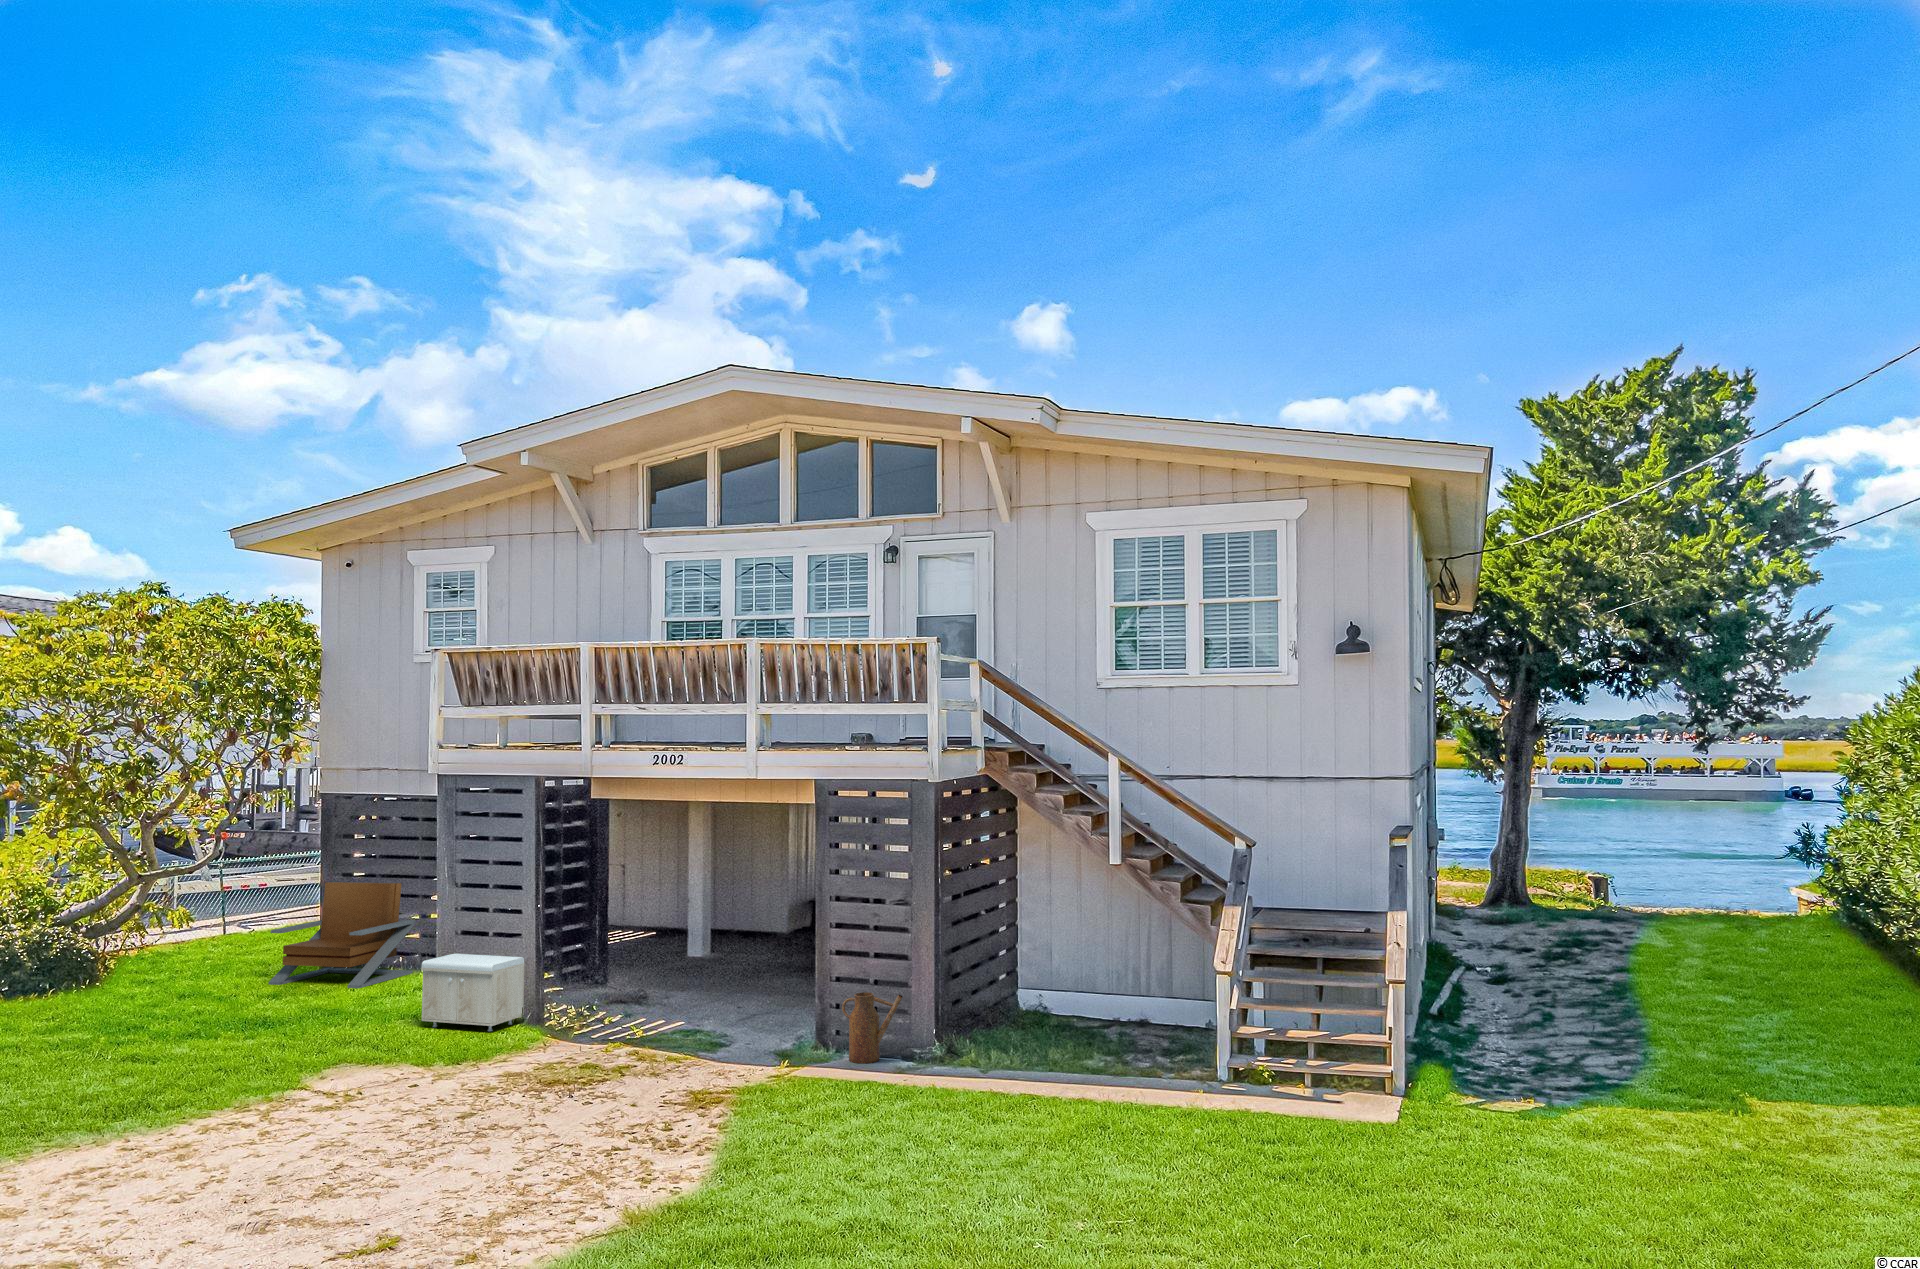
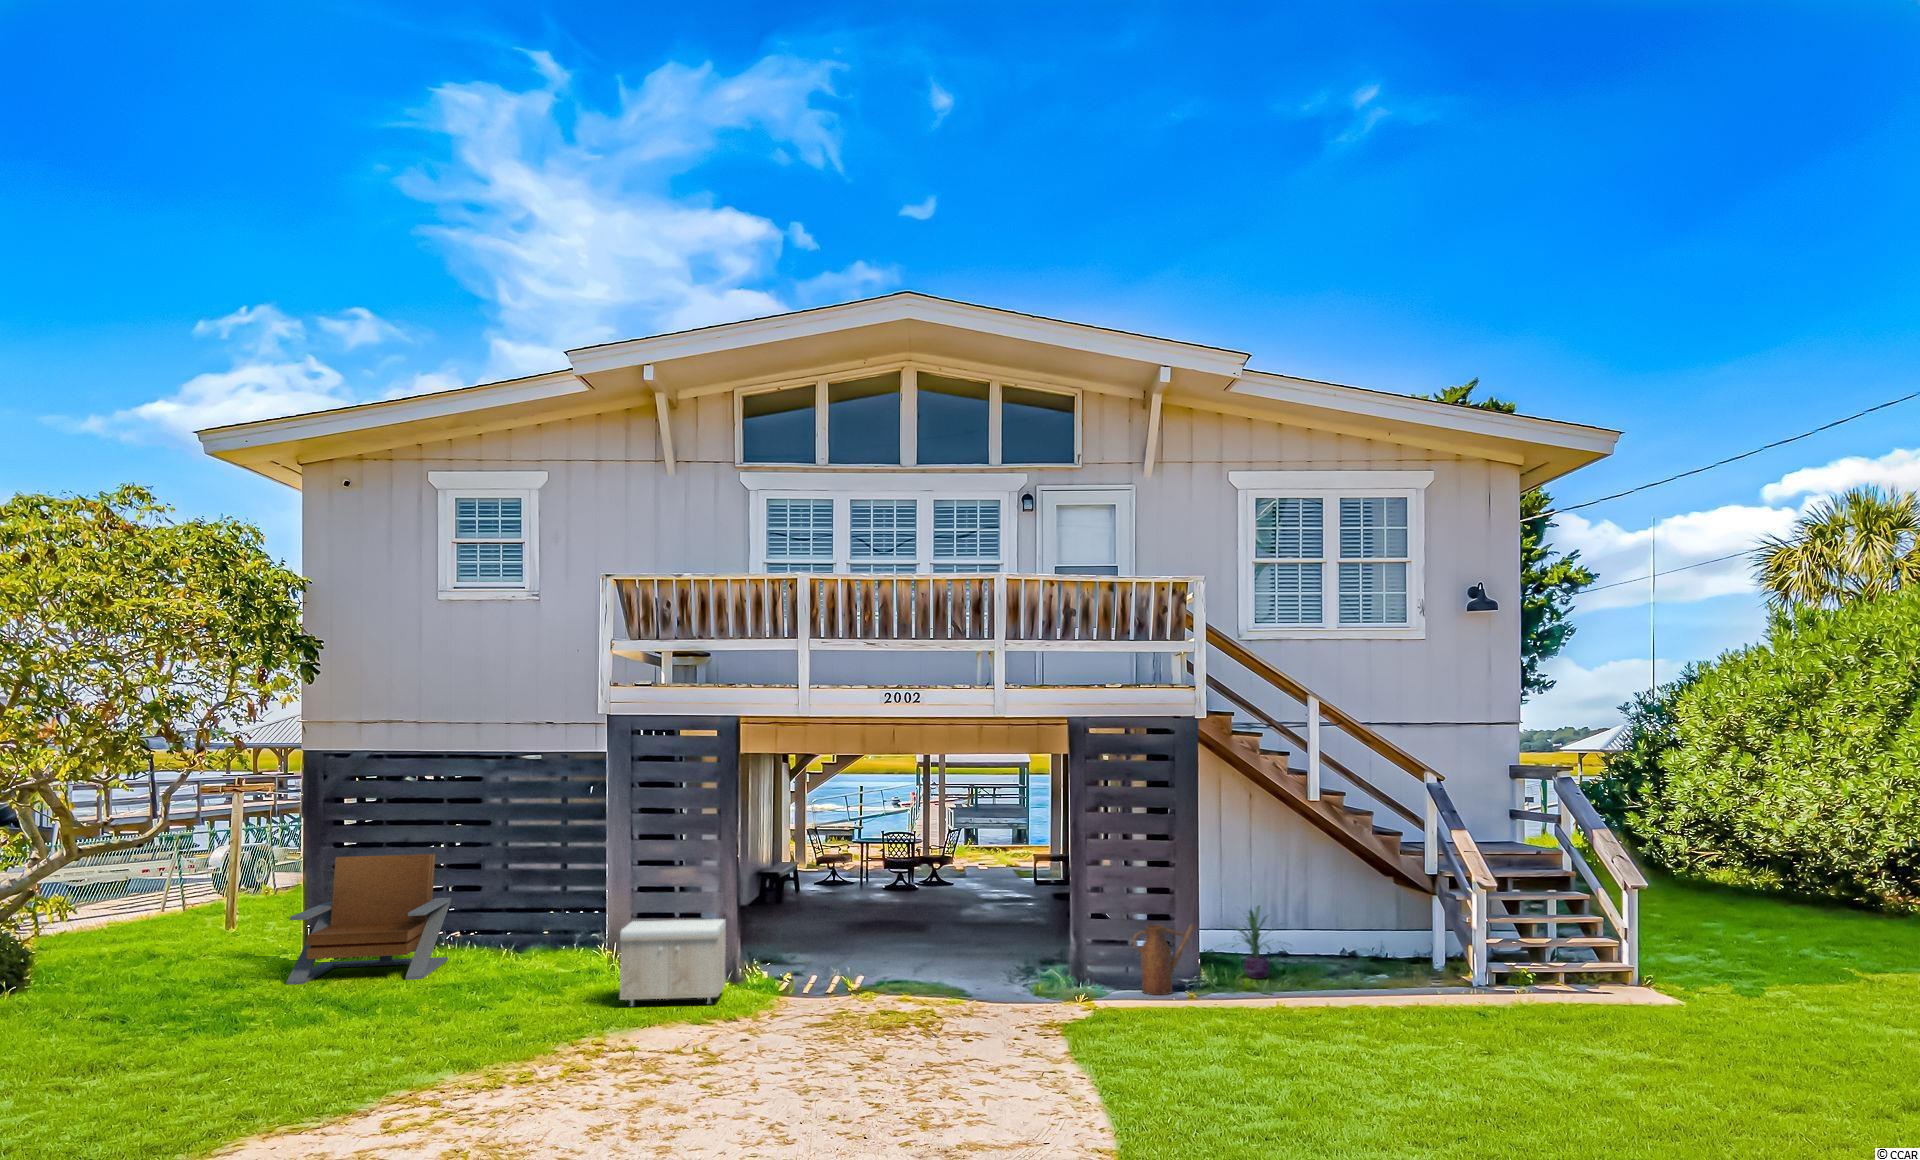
decorative plant: none [950,980,1033,1056] -> present [1227,906,1272,979]

